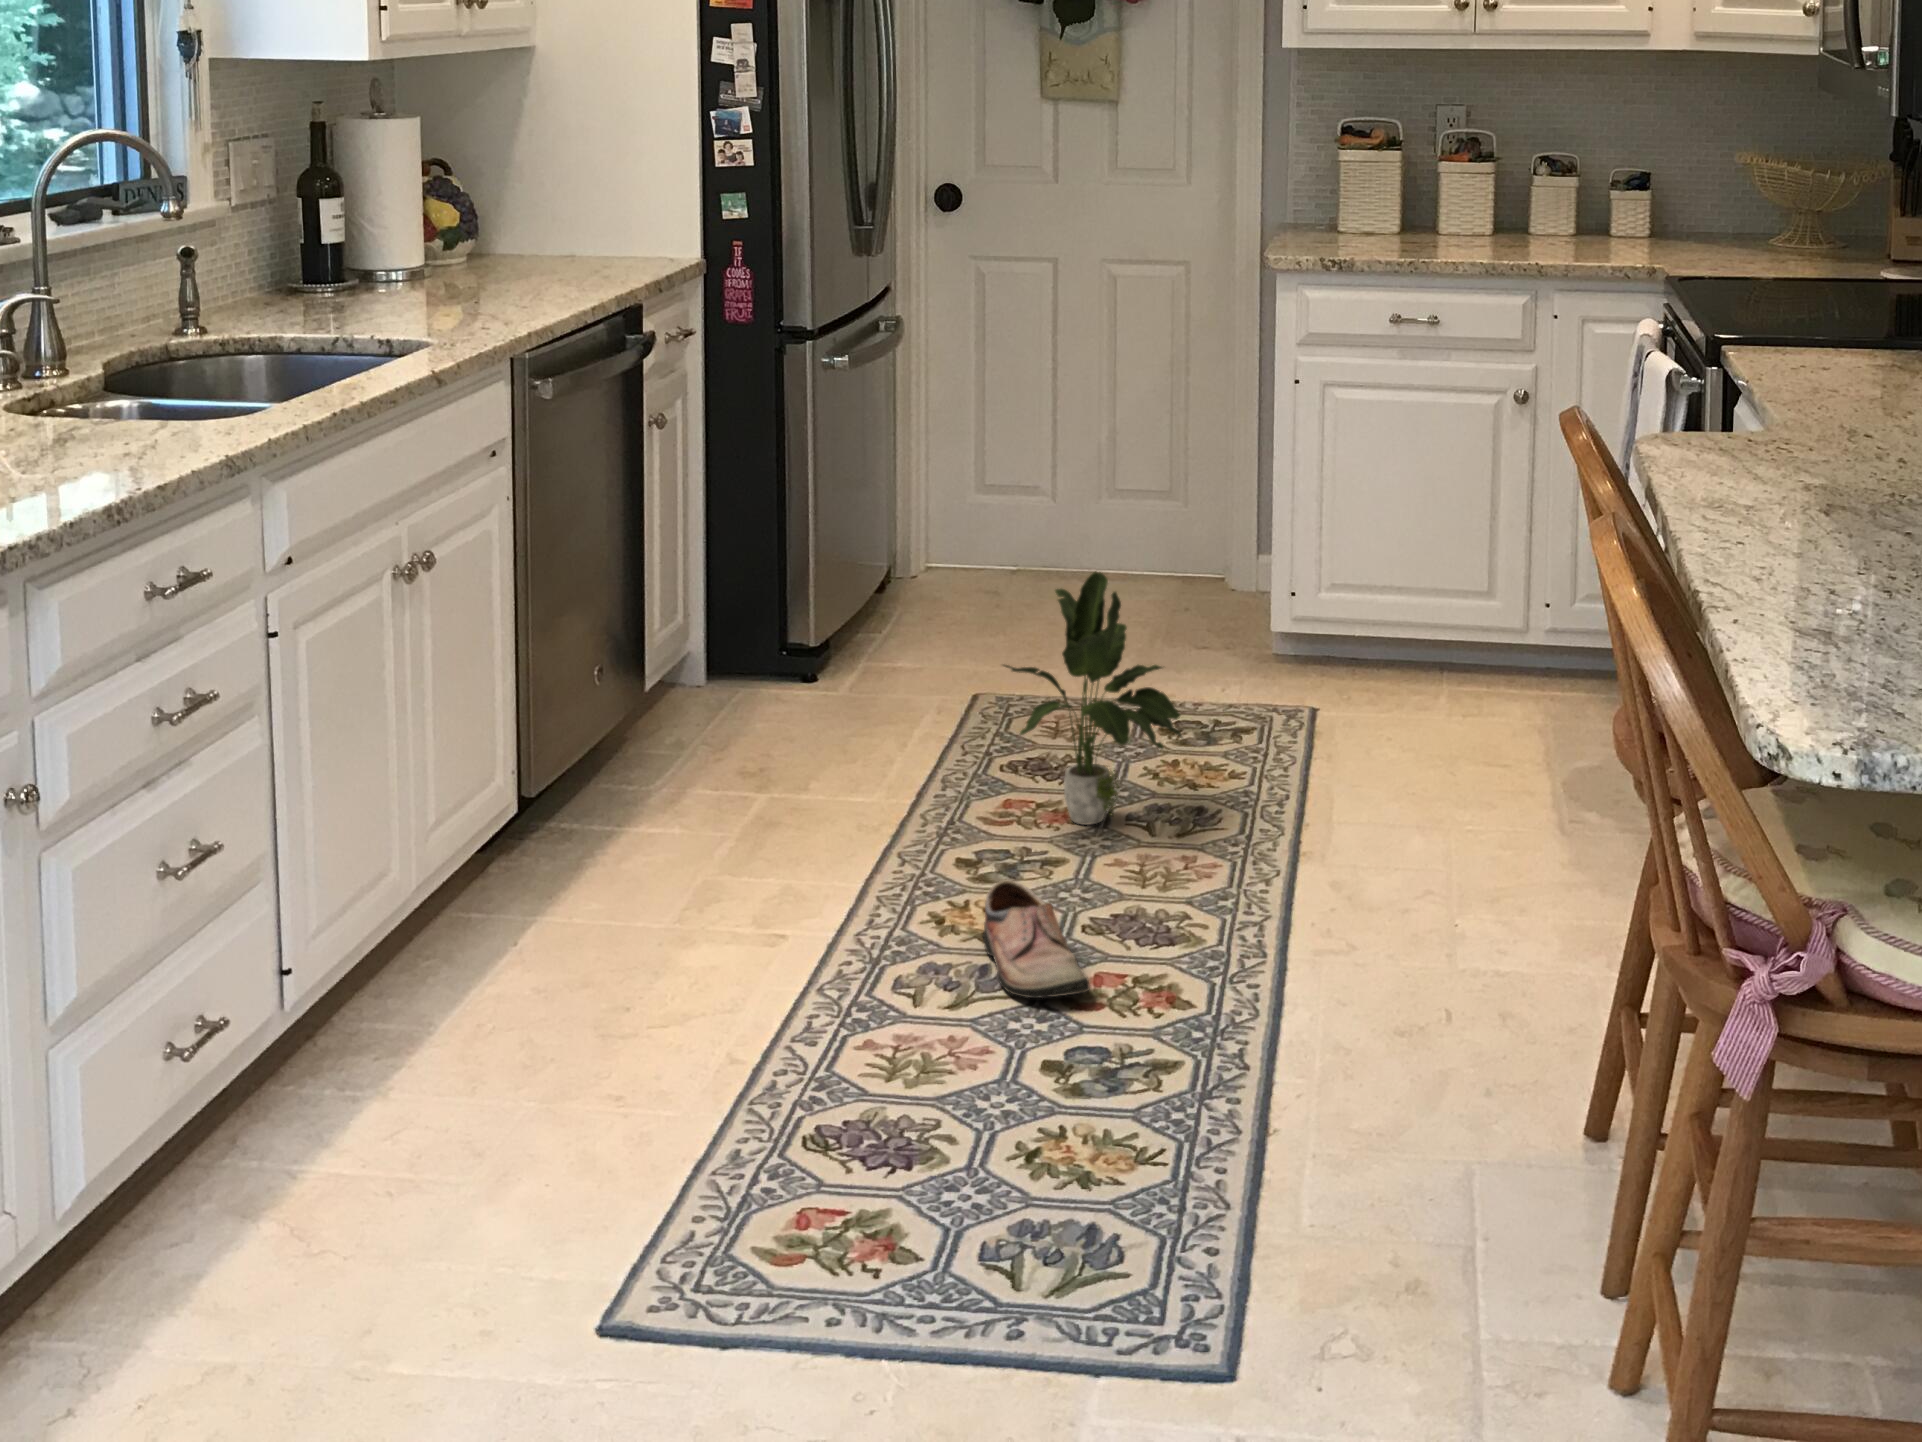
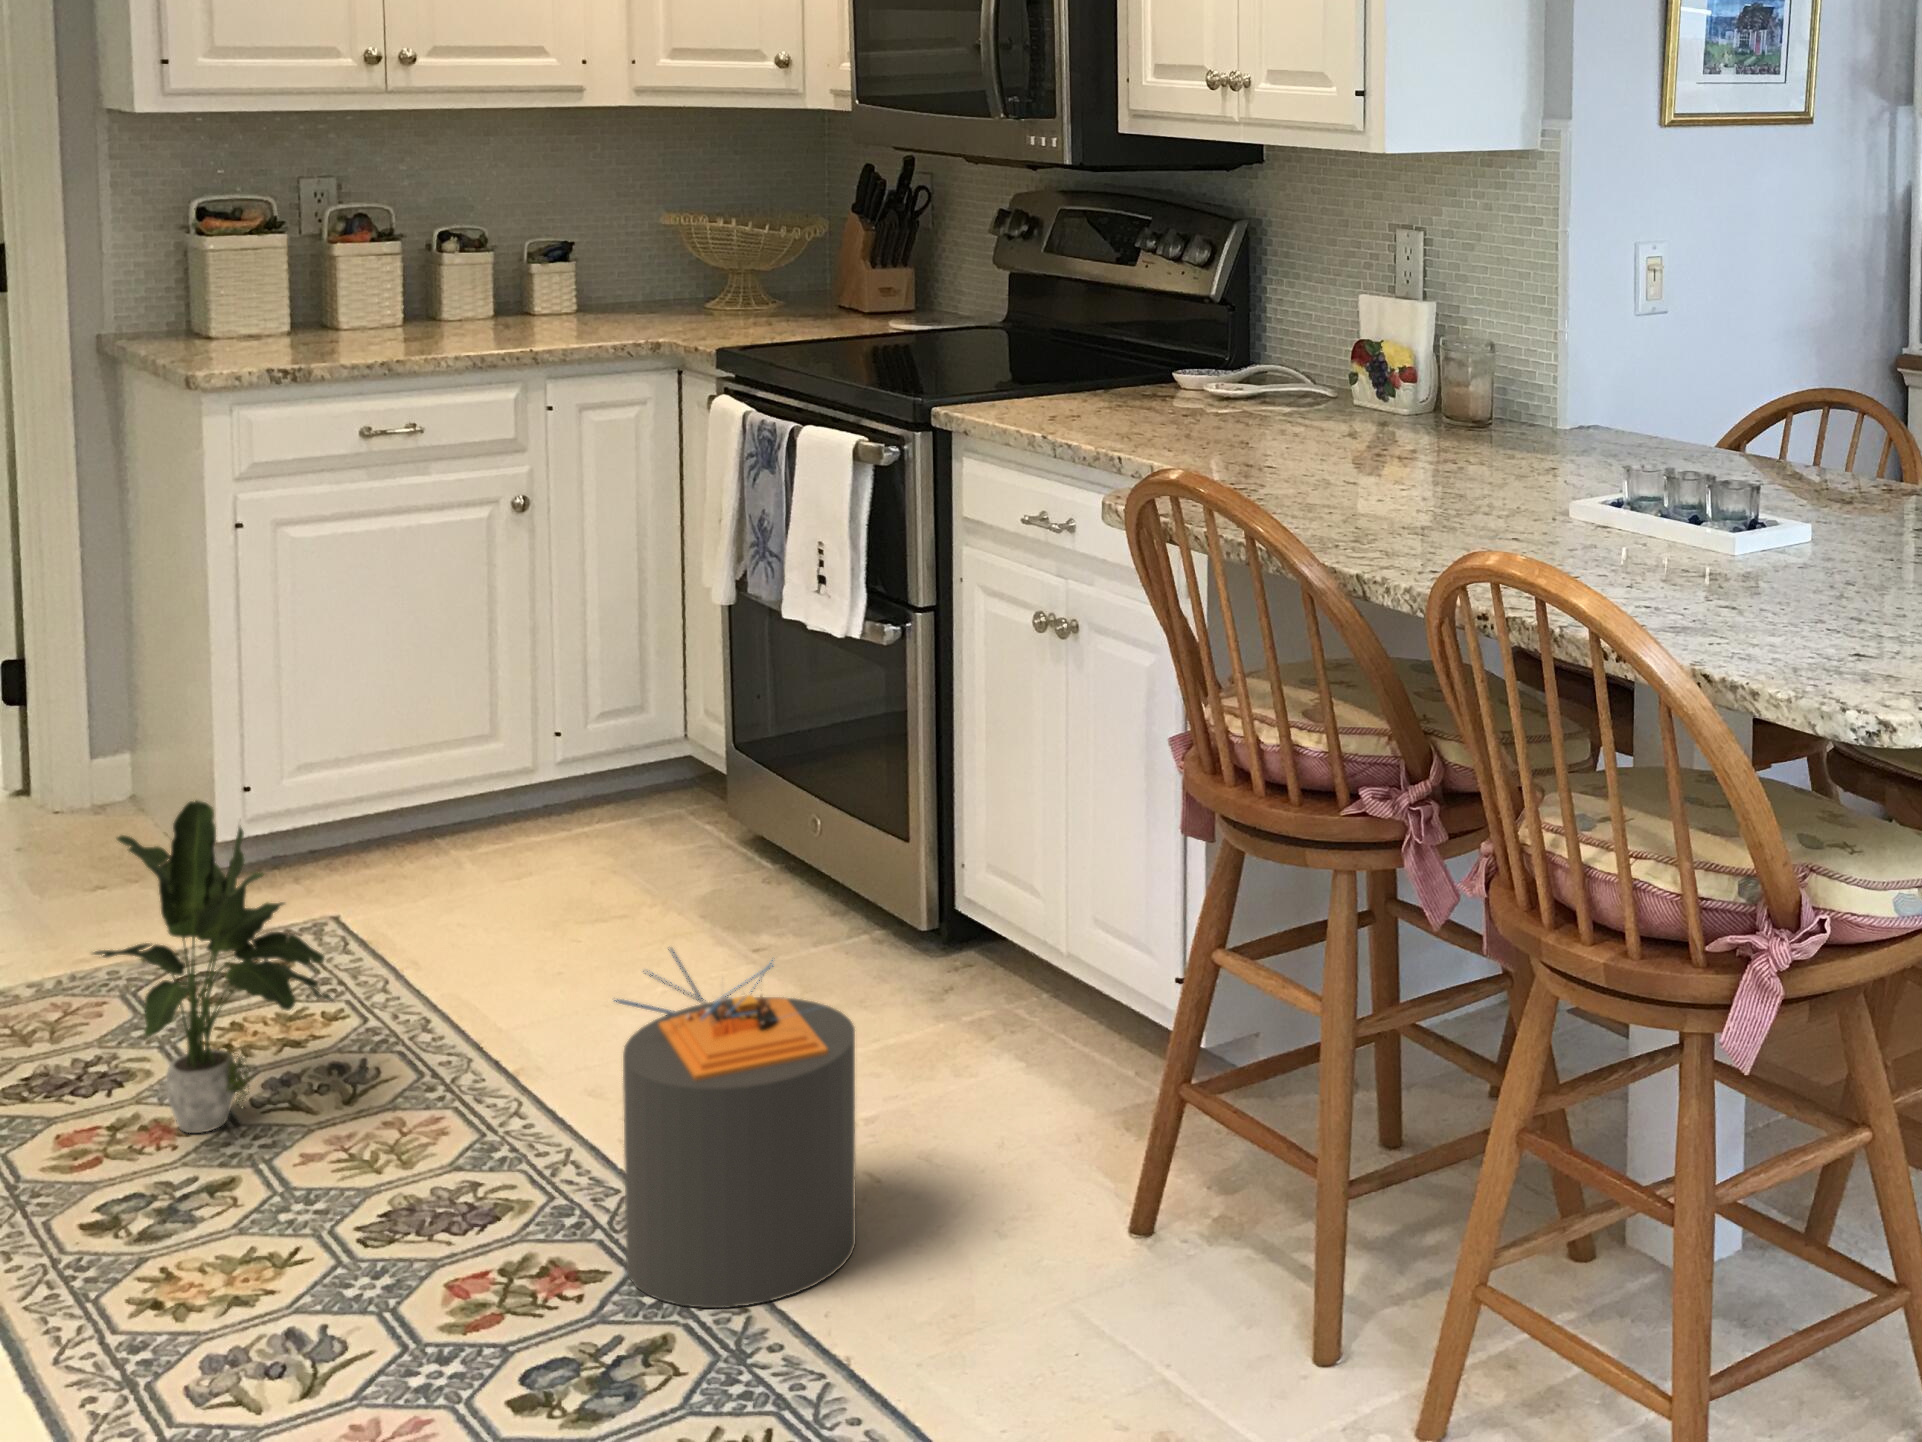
trash can: none [1201,743,1397,1073] -> present [614,948,856,1308]
shoe: present [983,881,1090,998] -> none [252,1213,479,1346]

